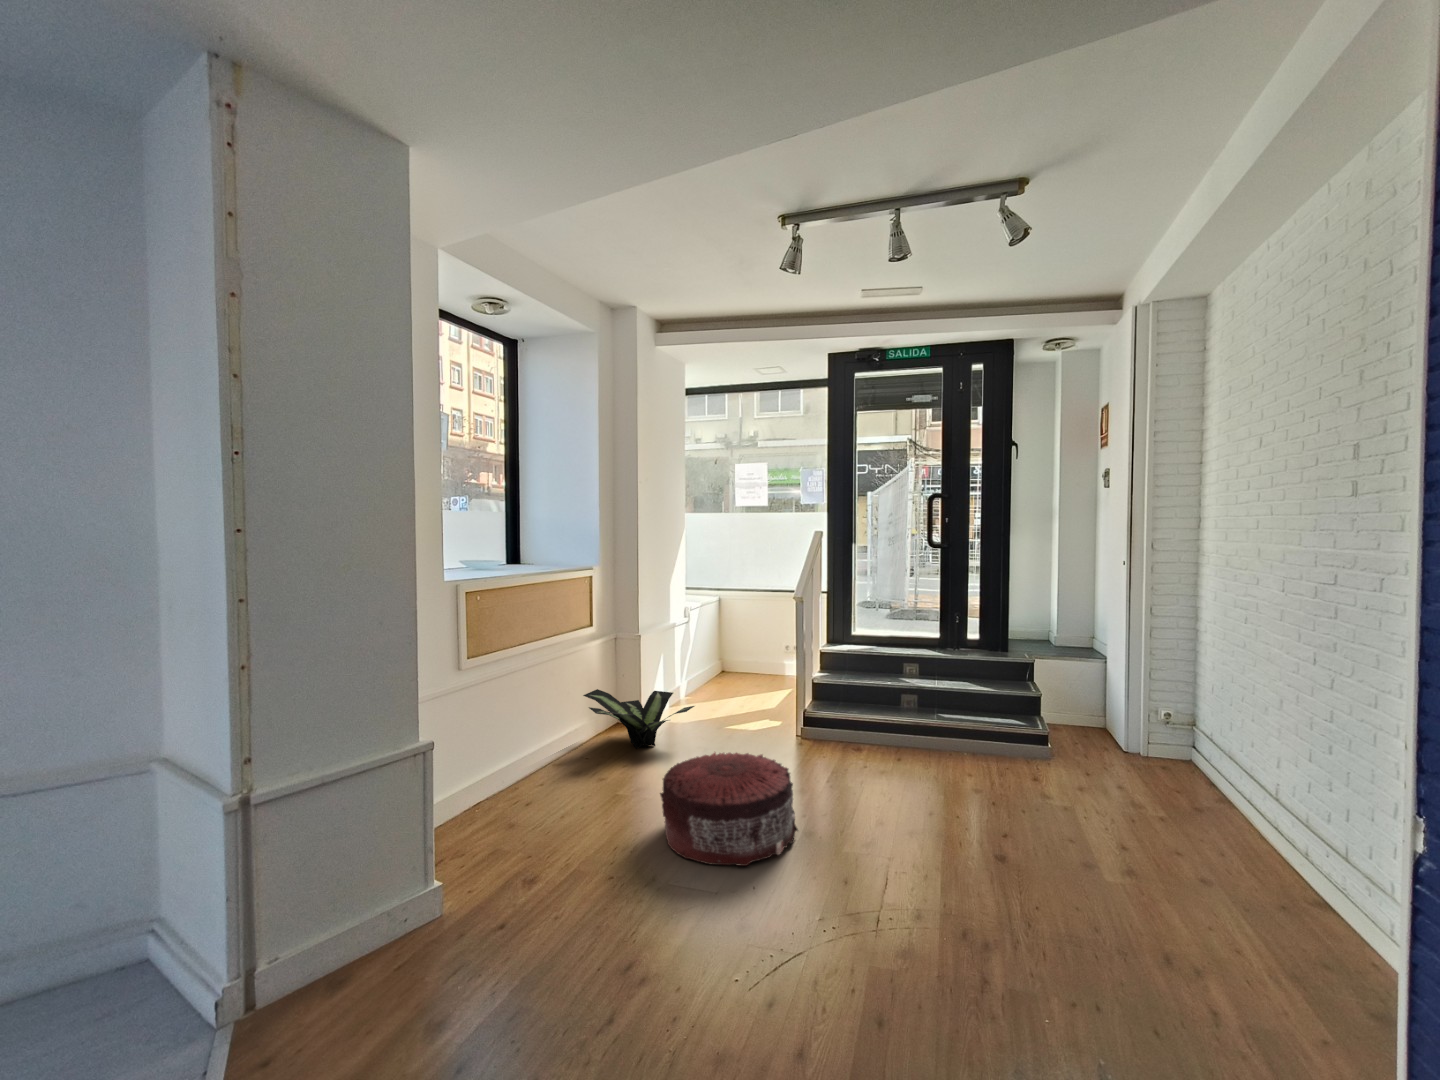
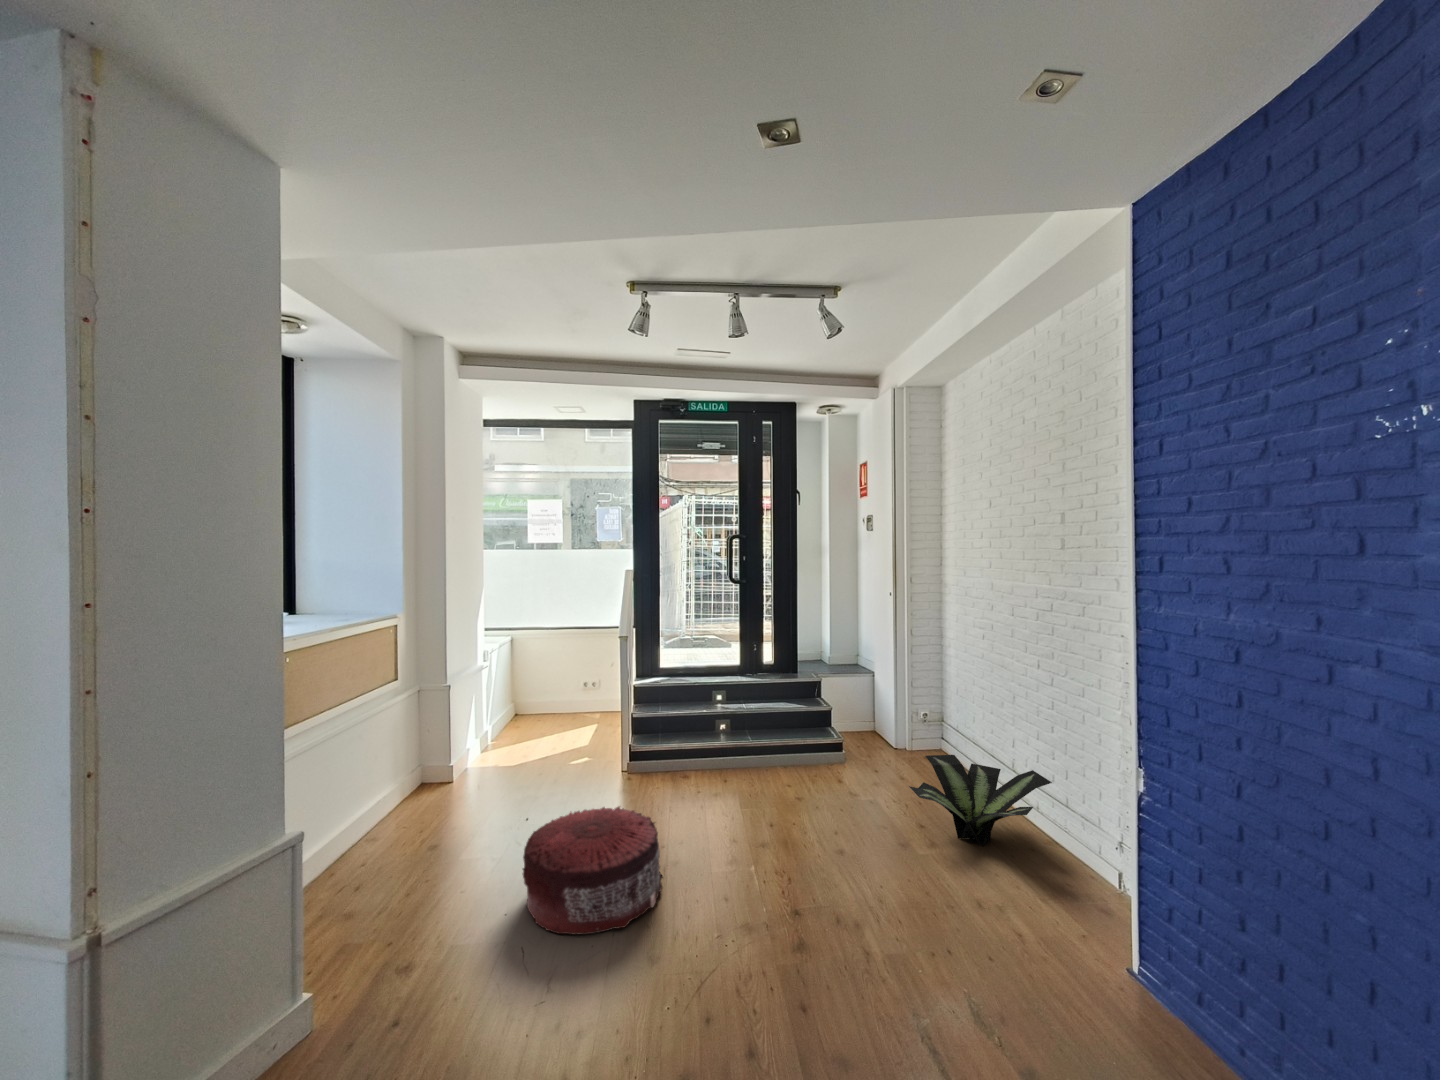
potted plant: present [583,689,694,749] -> present [909,755,1052,846]

